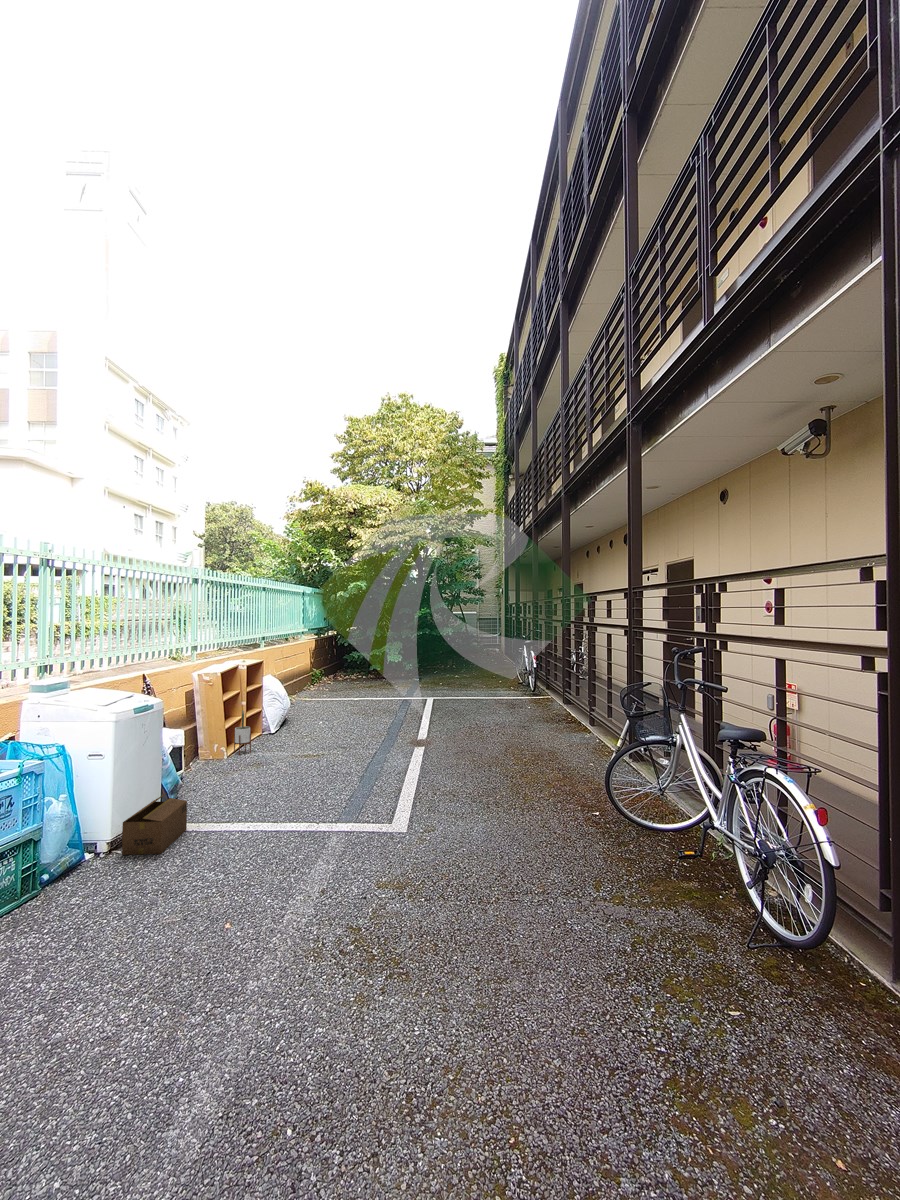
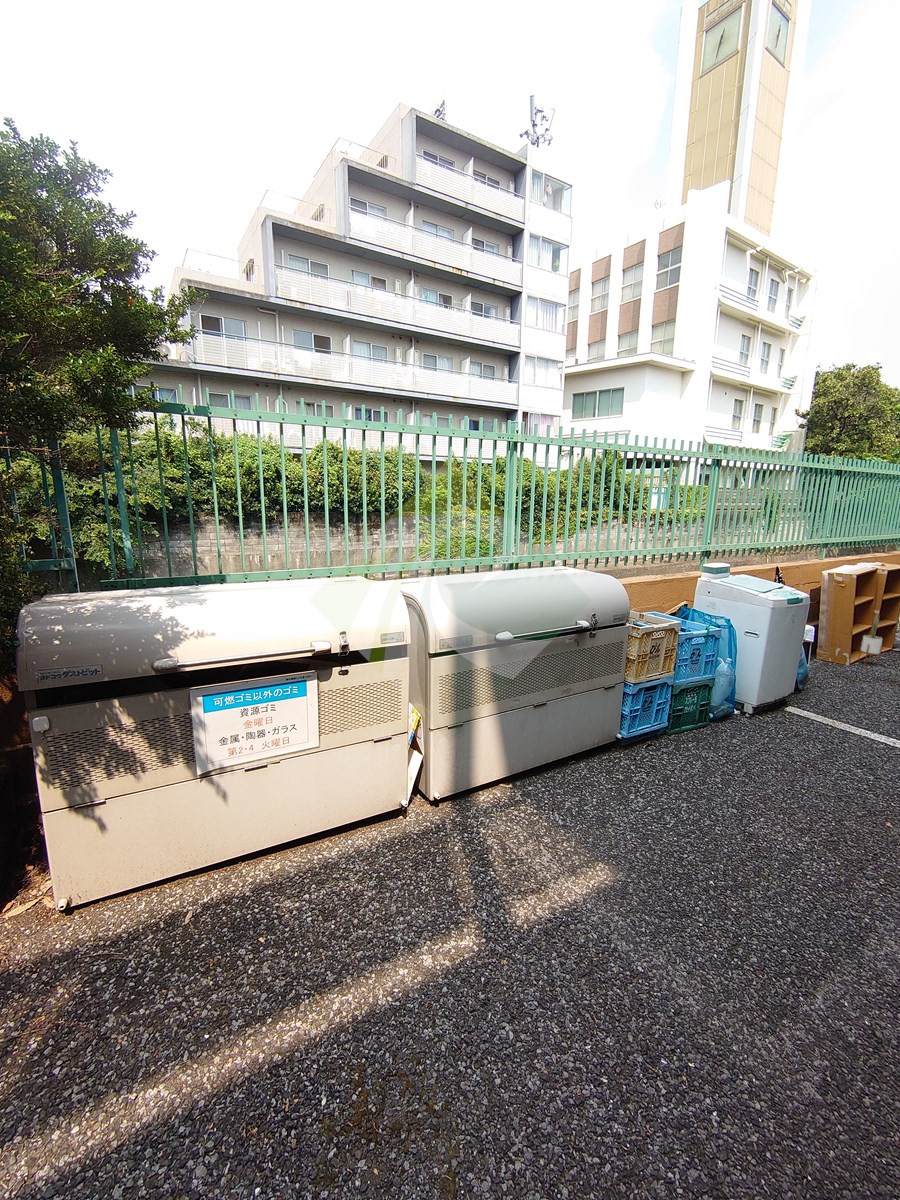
cardboard box: present [122,793,187,855] -> none [765,681,825,732]

